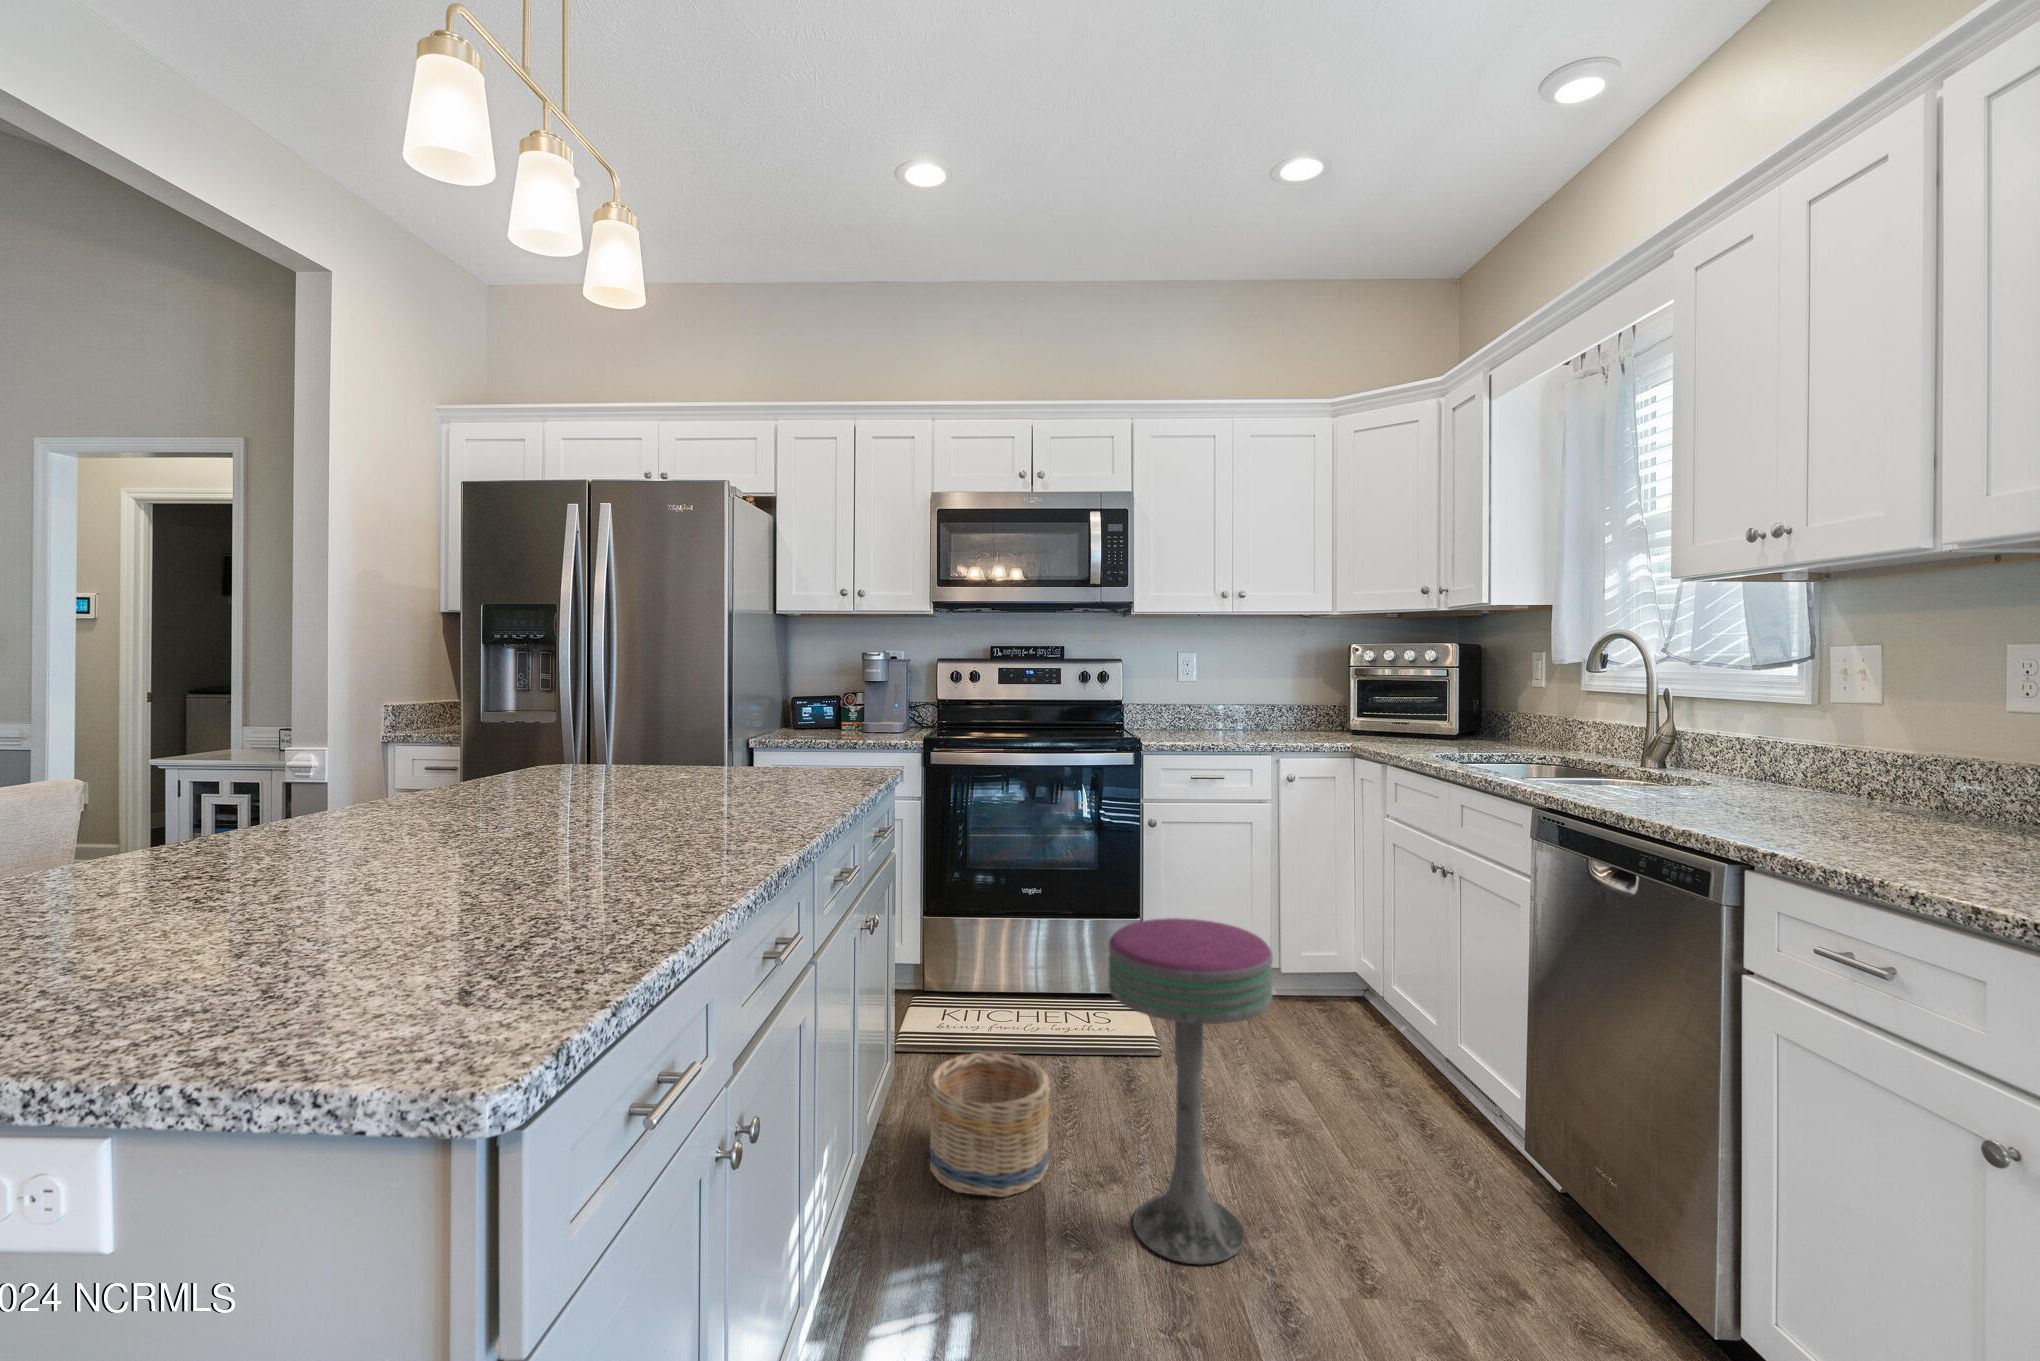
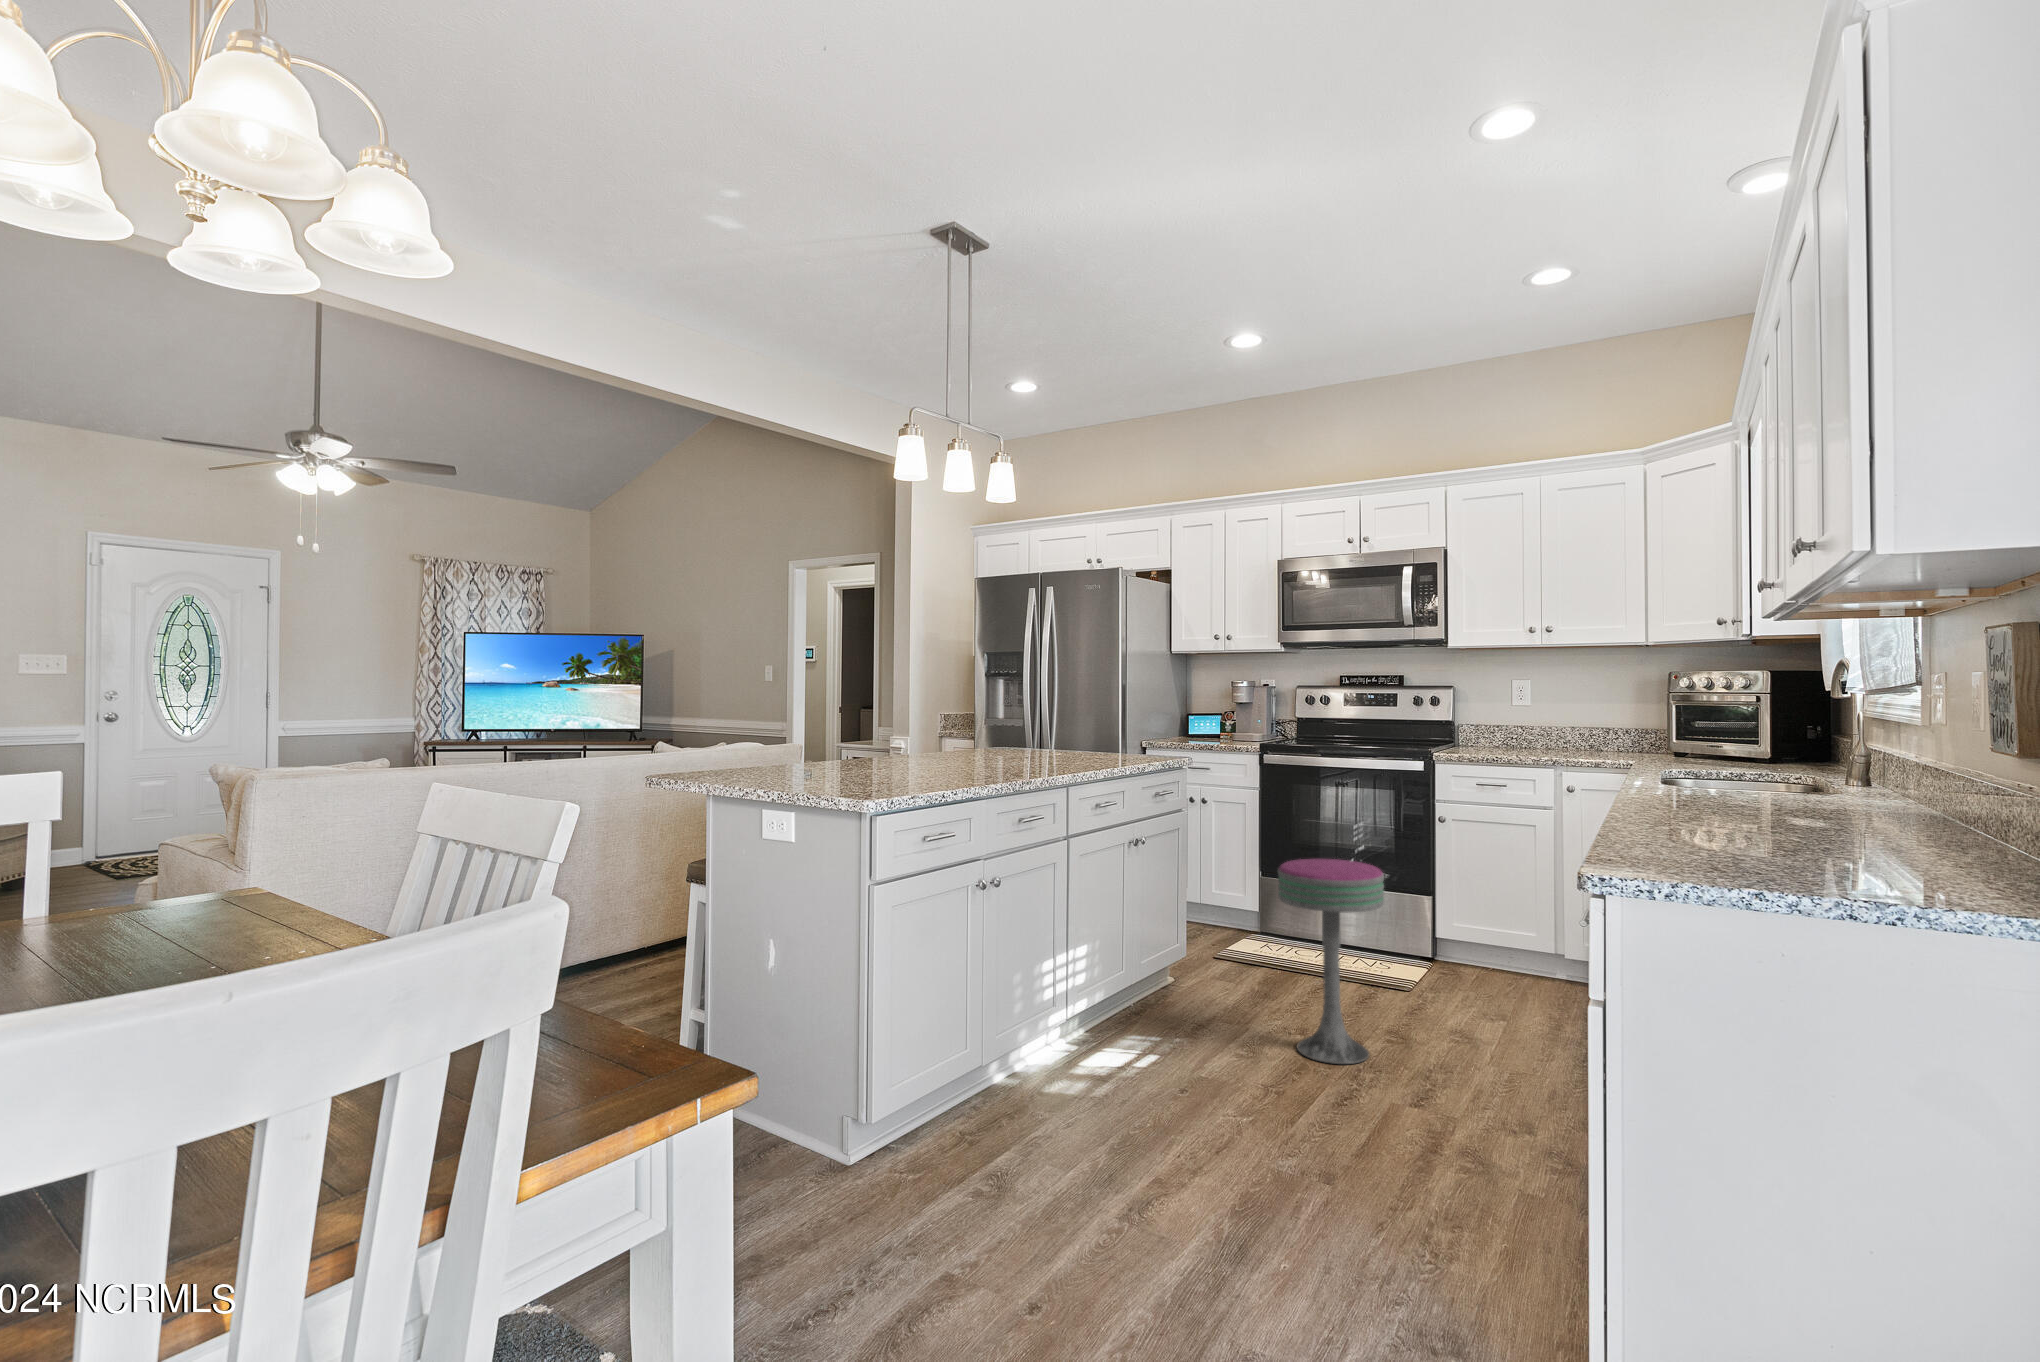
basket: present [928,1052,1051,1197] -> none [1195,943,1274,1021]

